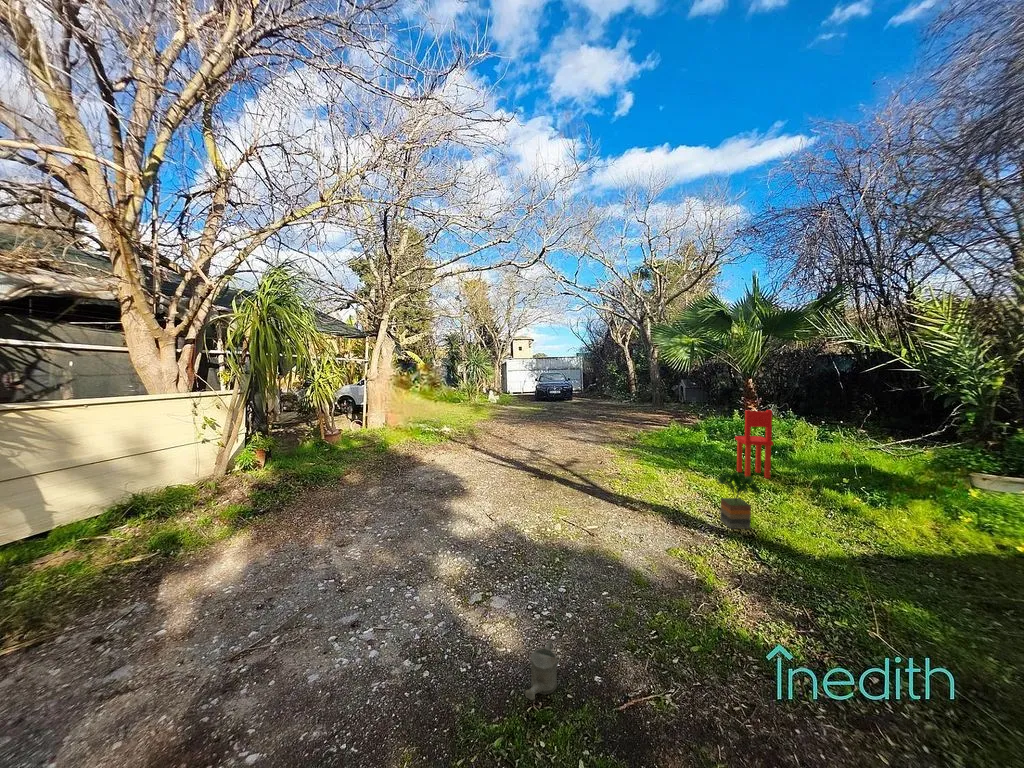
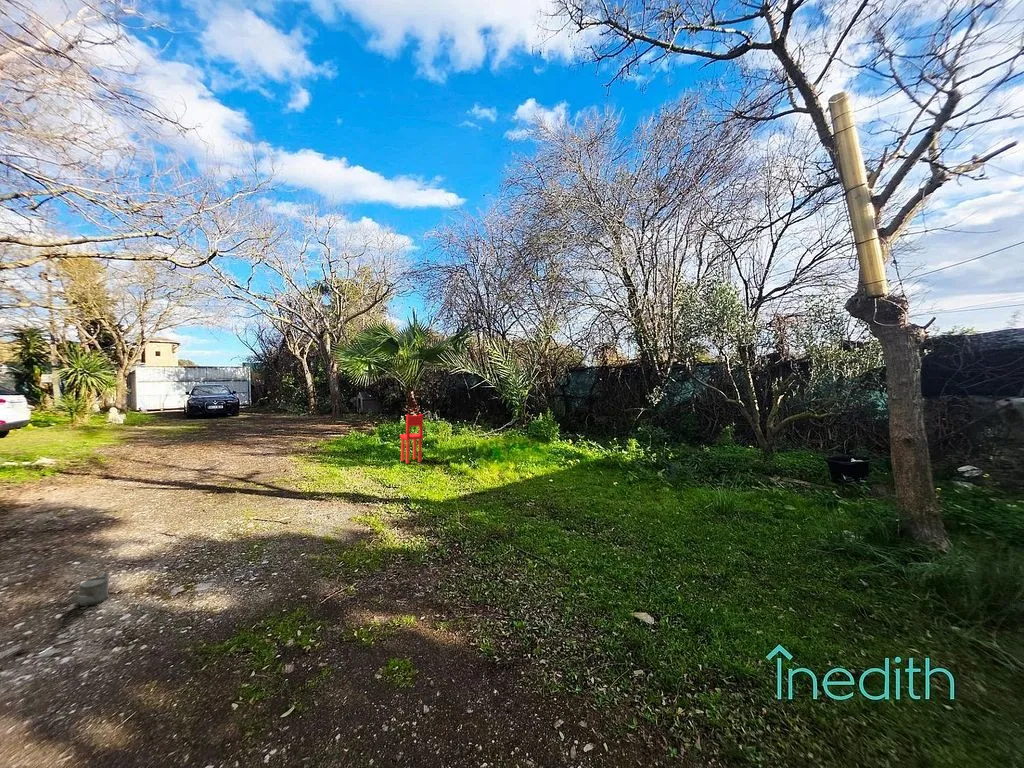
potted tree: present [717,473,761,529] -> none [385,457,414,497]
watering can: present [525,640,557,700] -> present [70,573,109,606]

